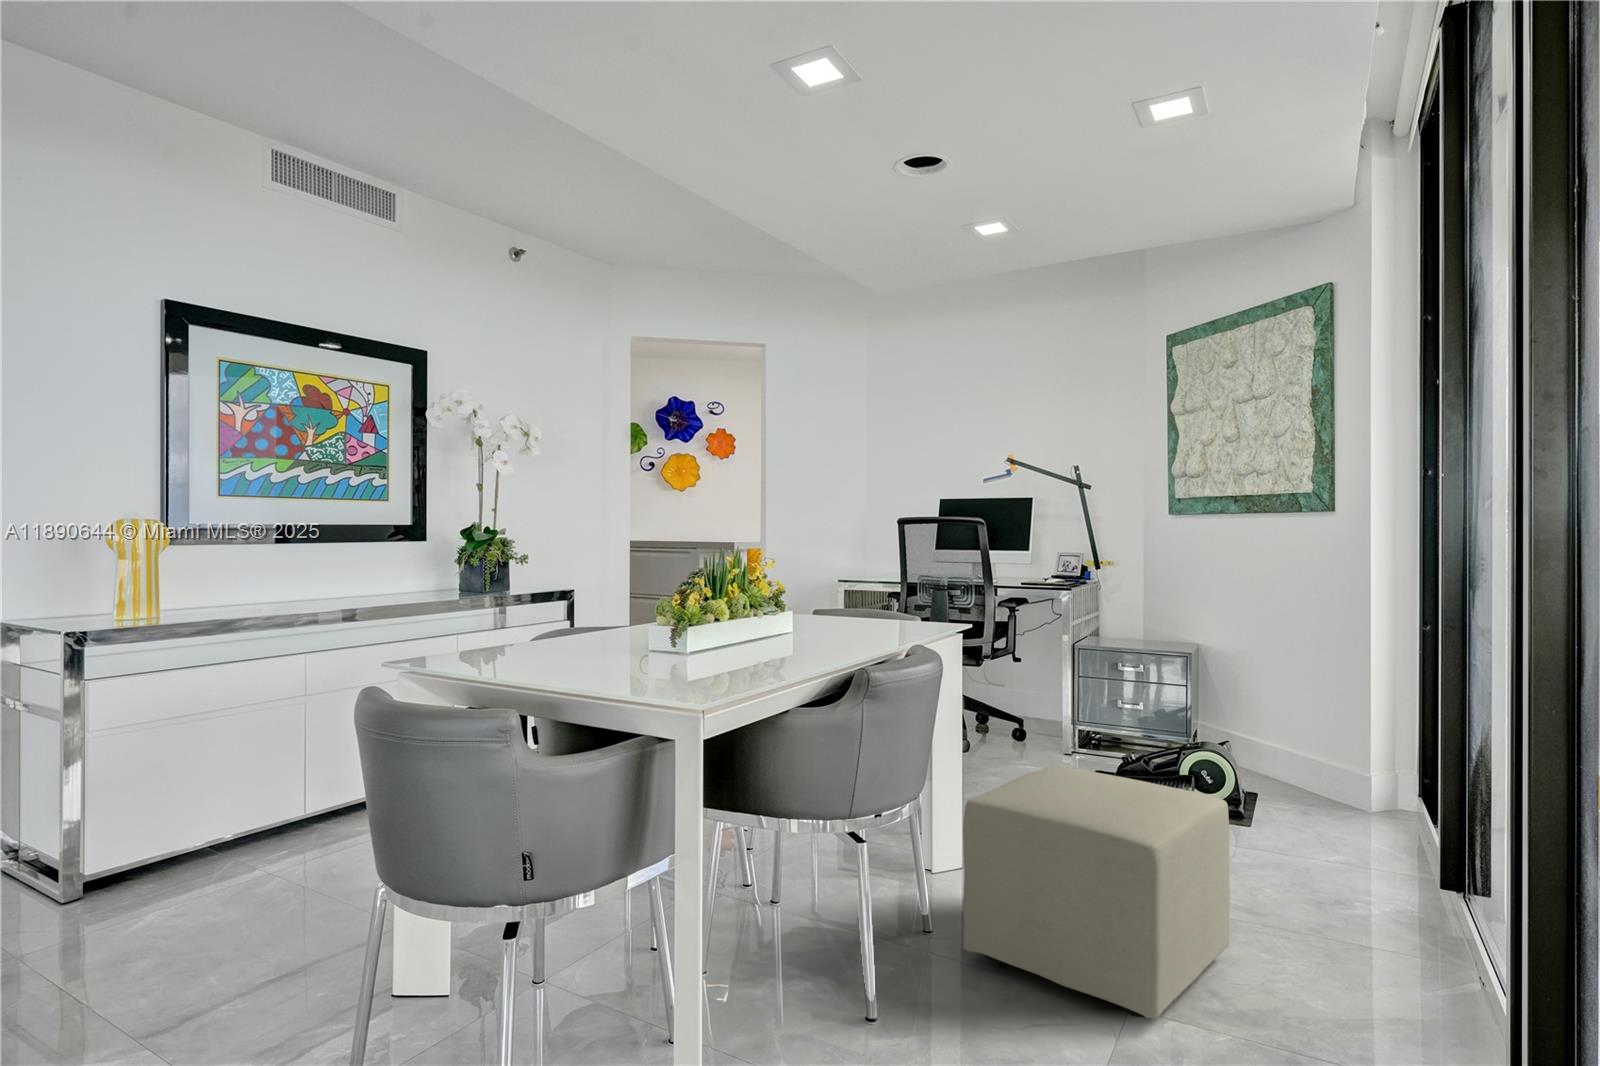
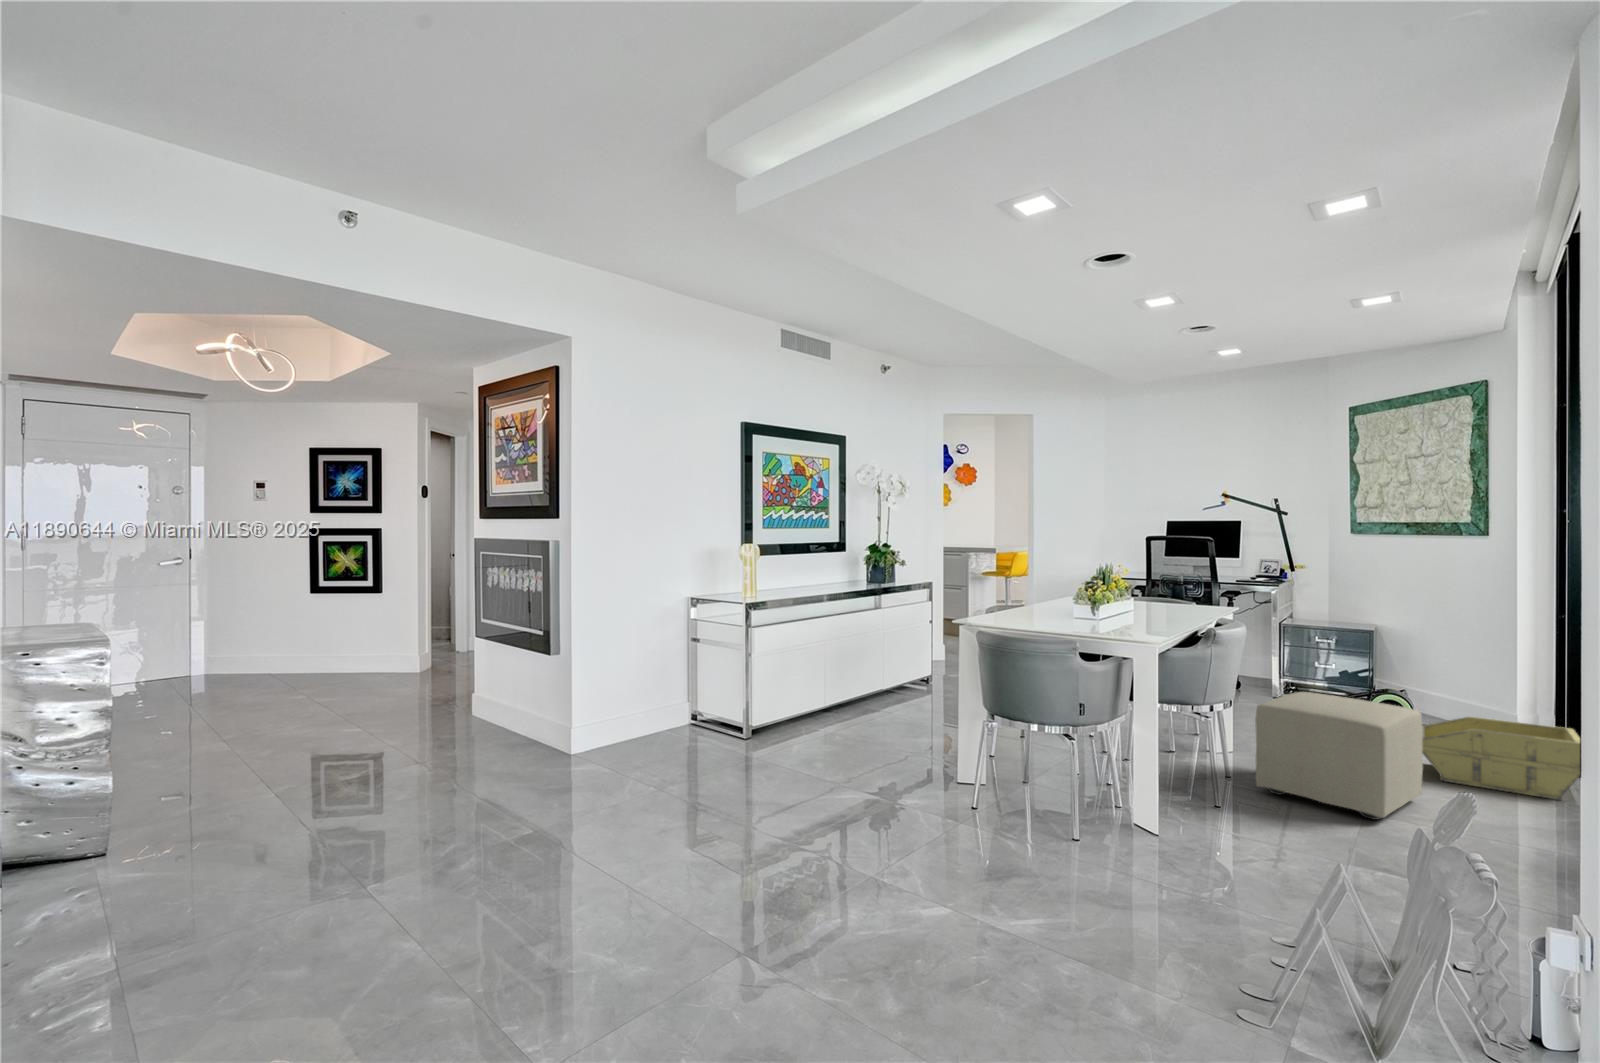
storage bin: none [1230,791,1470,935] -> present [1422,717,1580,800]

